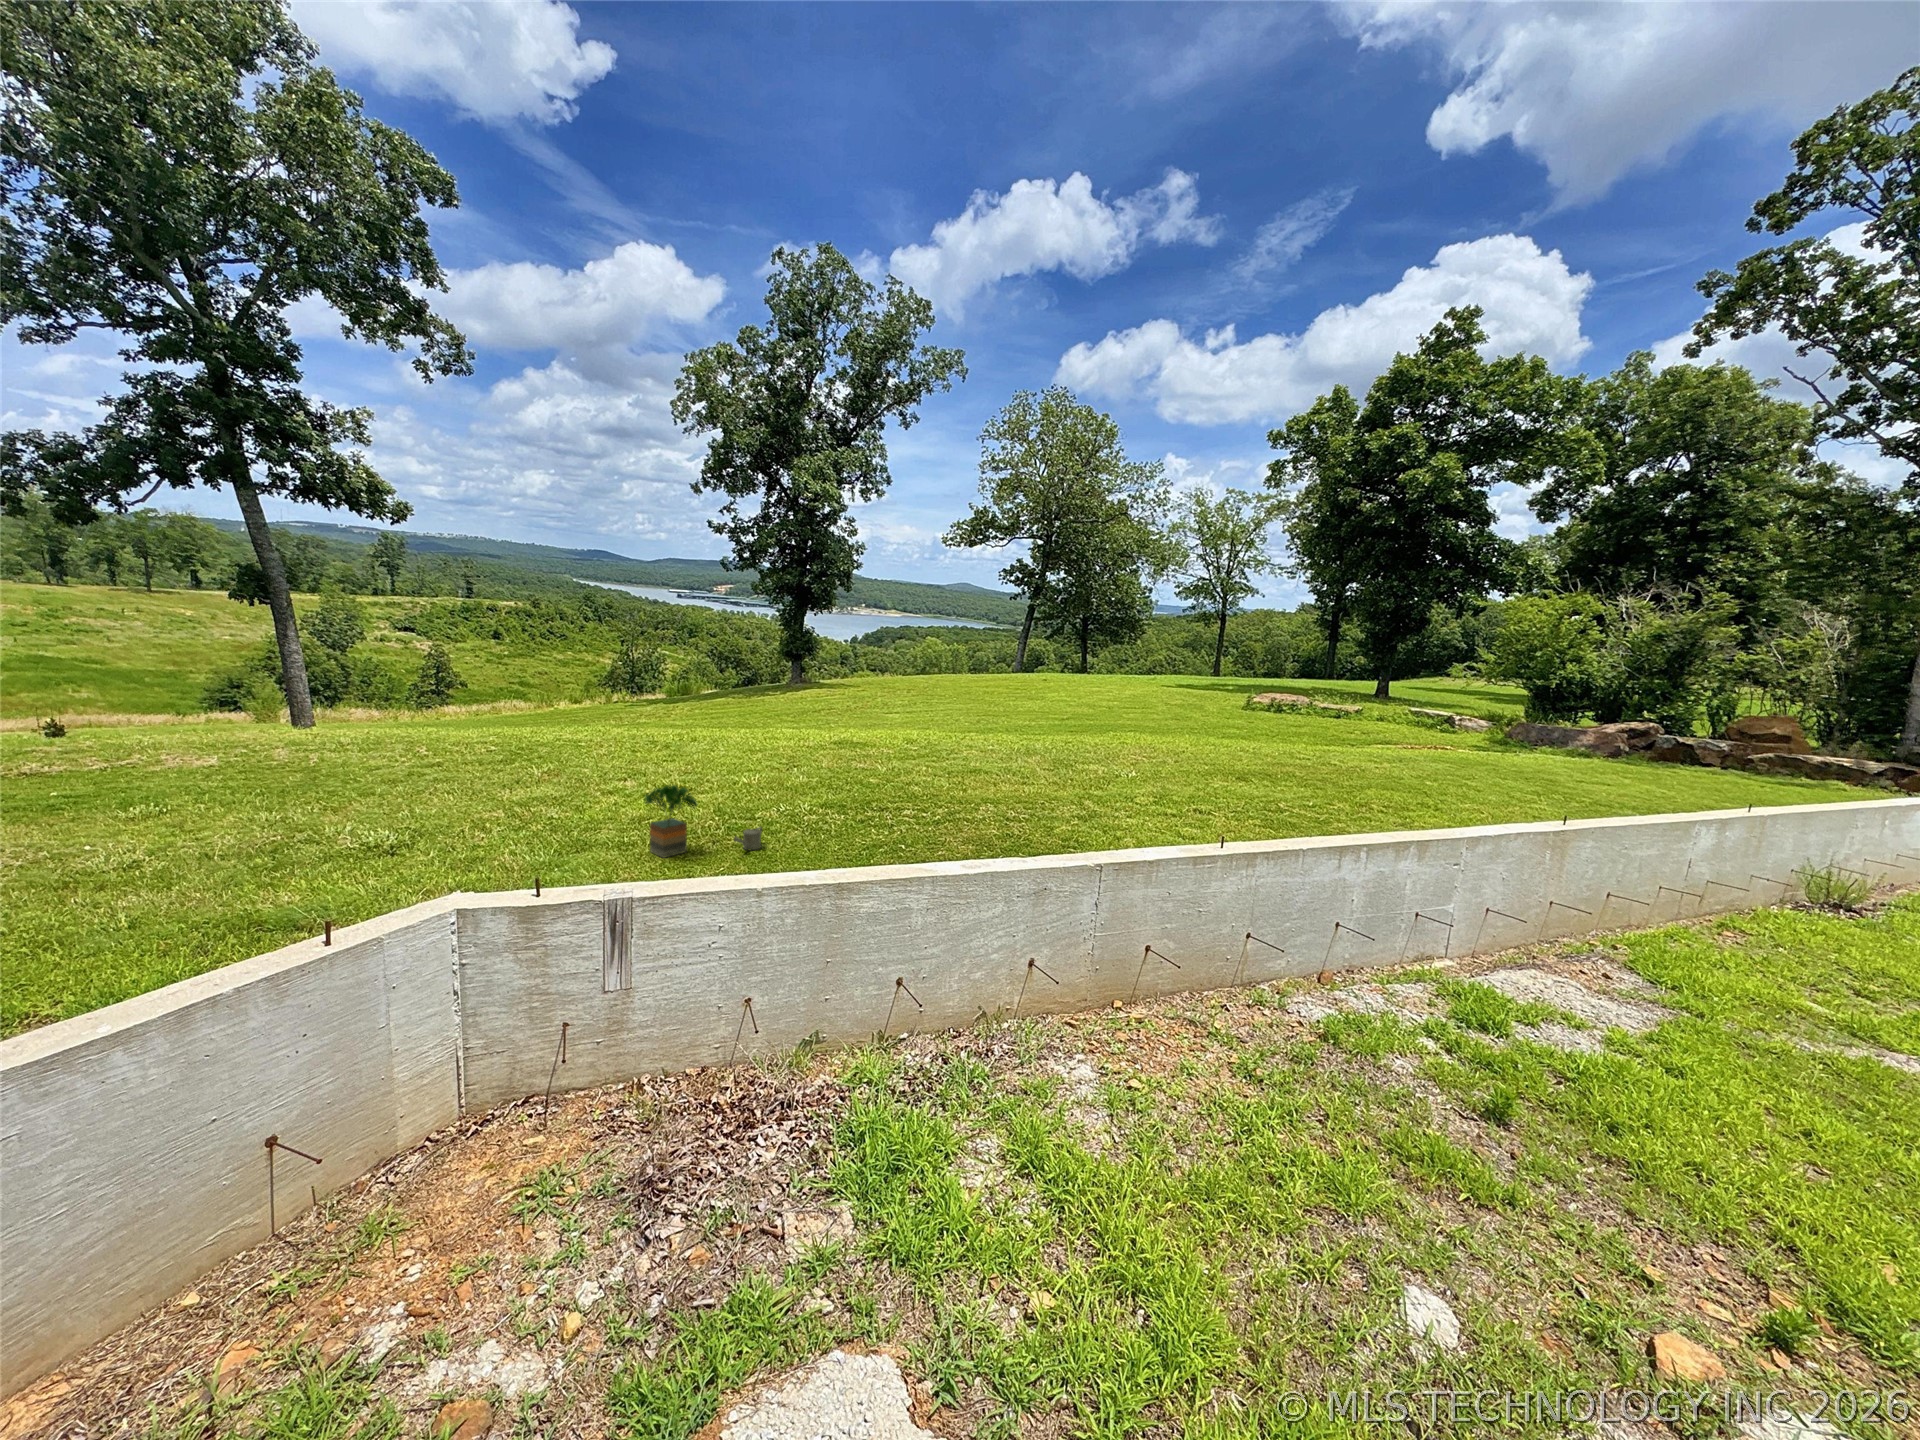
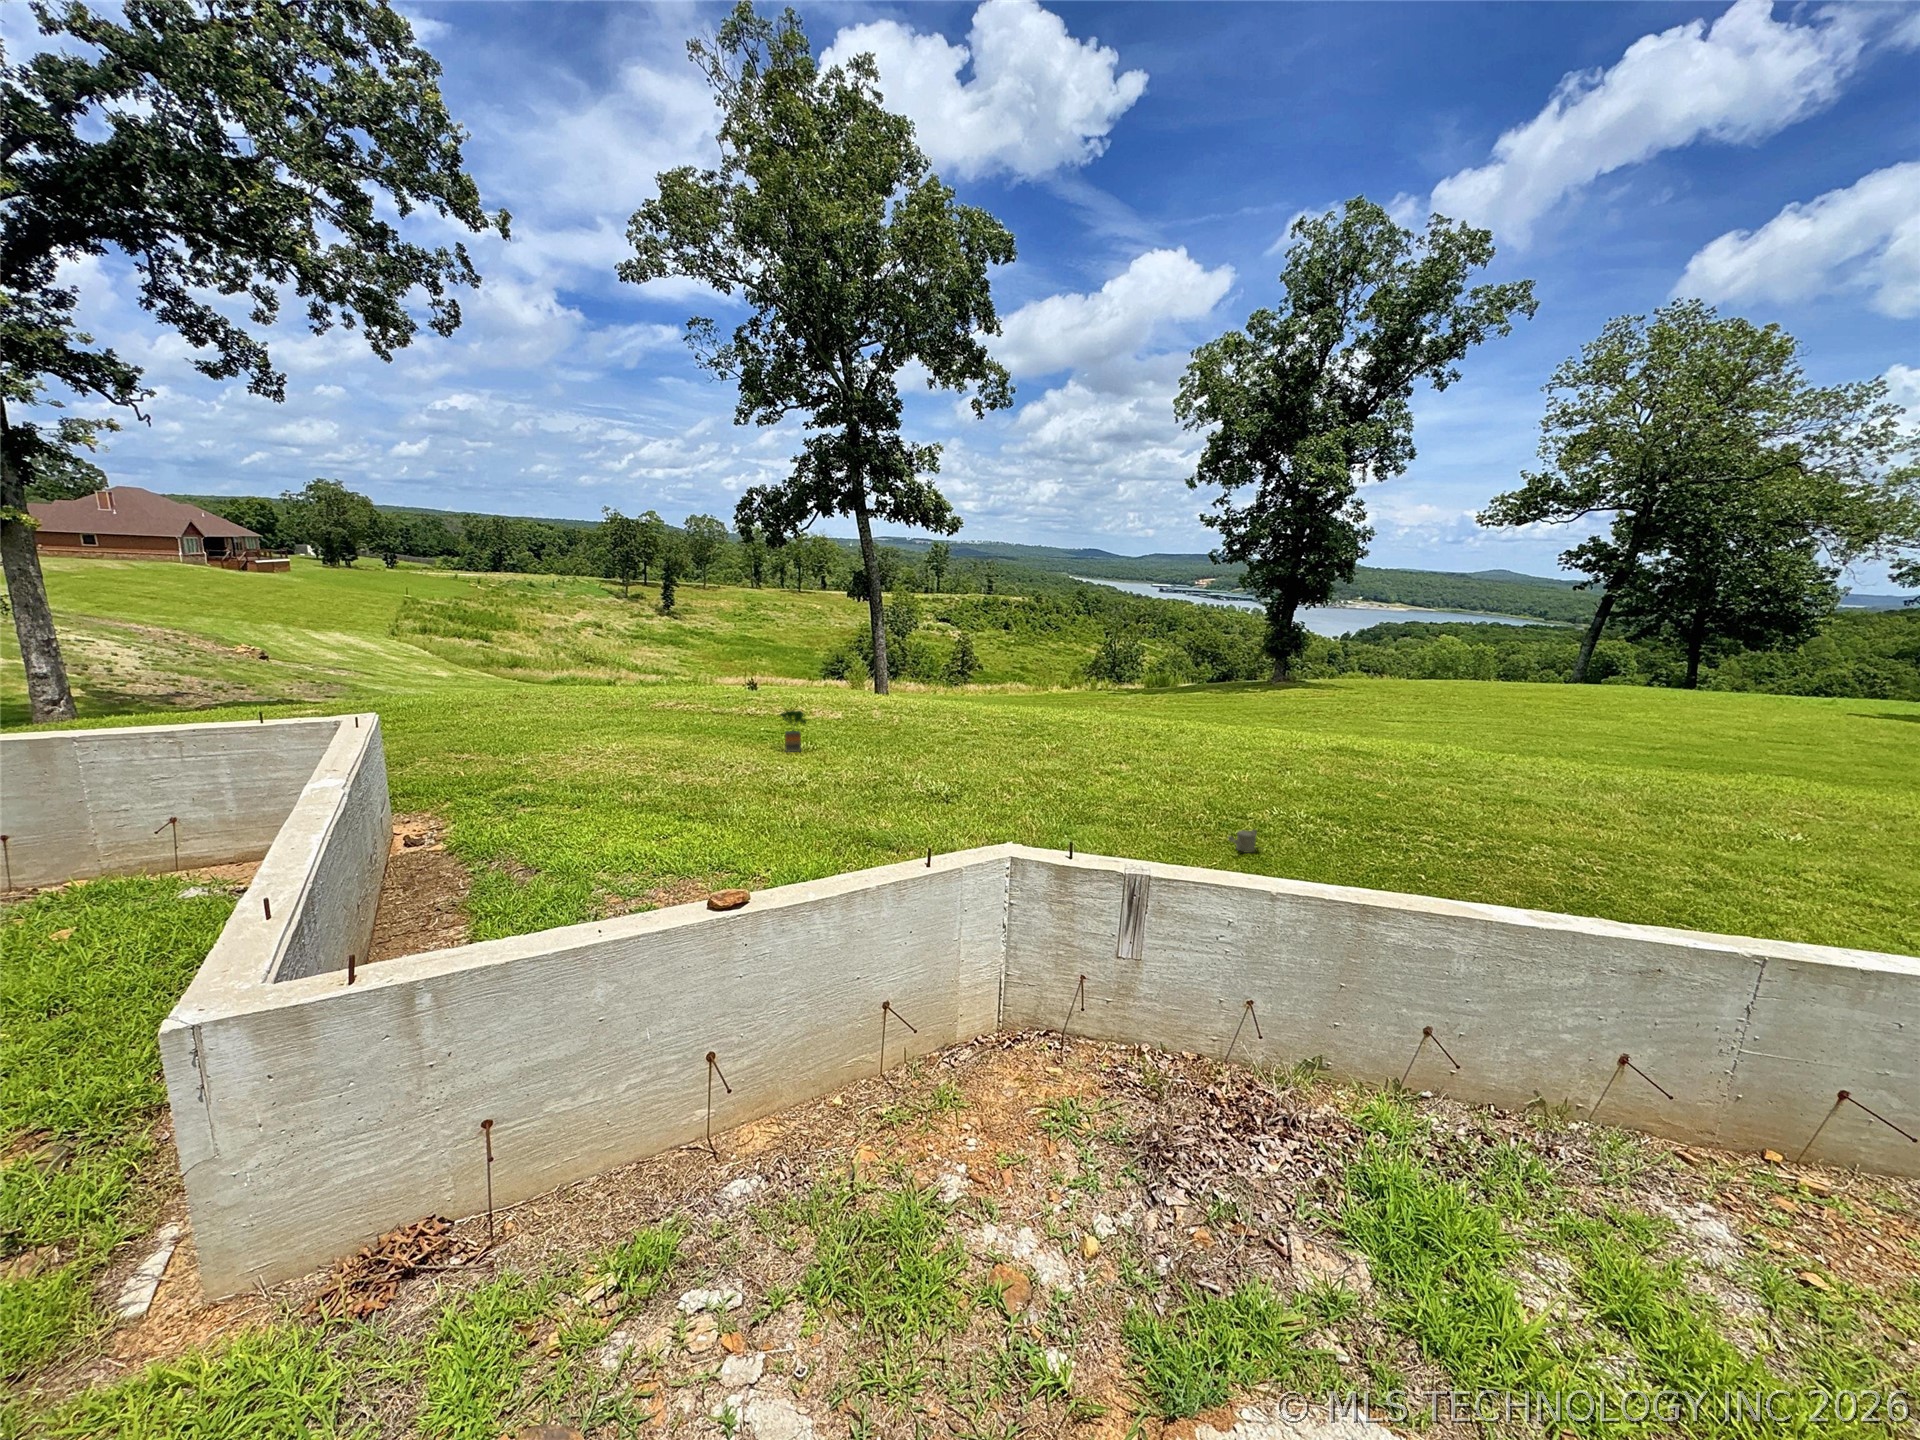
potted tree: present [645,785,698,858] -> present [780,710,807,752]

